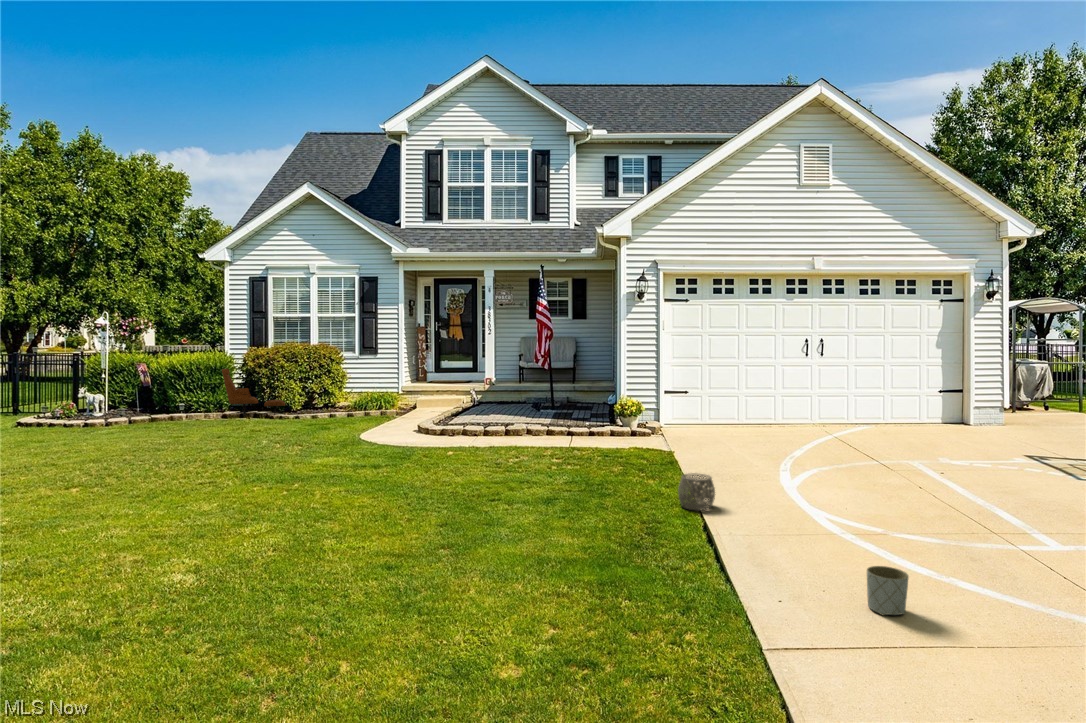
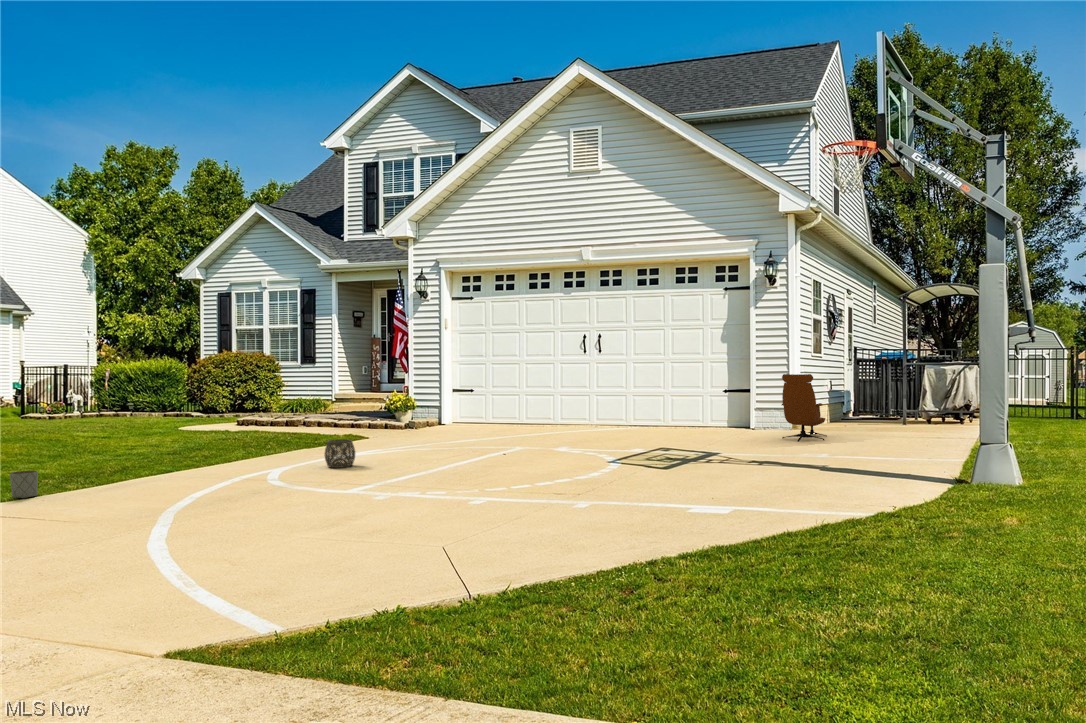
lounge chair: present [222,368,285,416] -> present [782,374,827,442]
woven basket: present [678,473,715,510] -> present [324,439,355,468]

